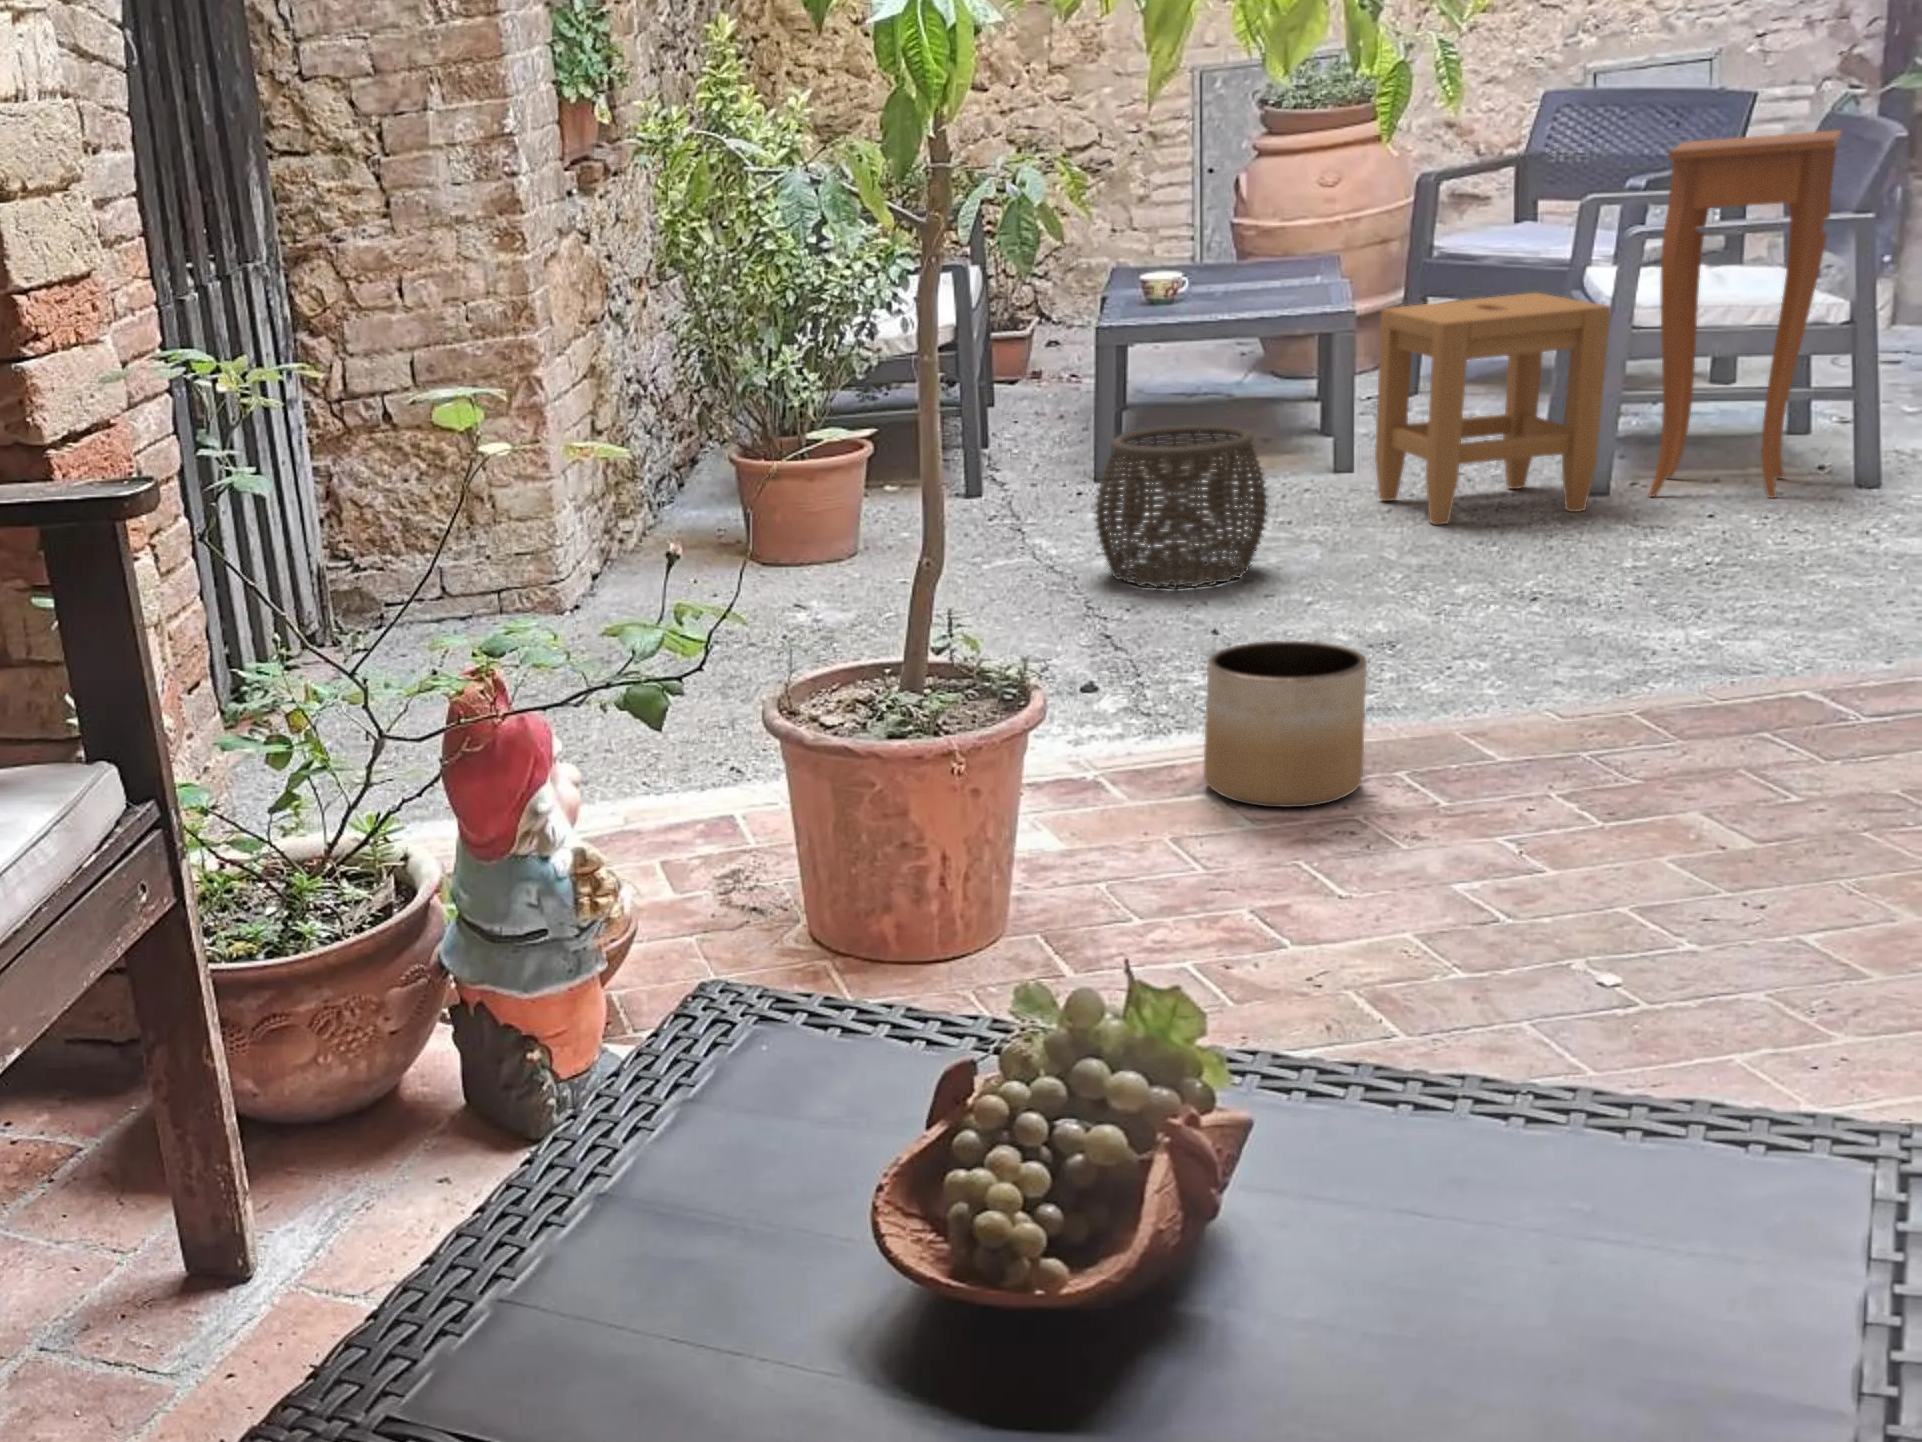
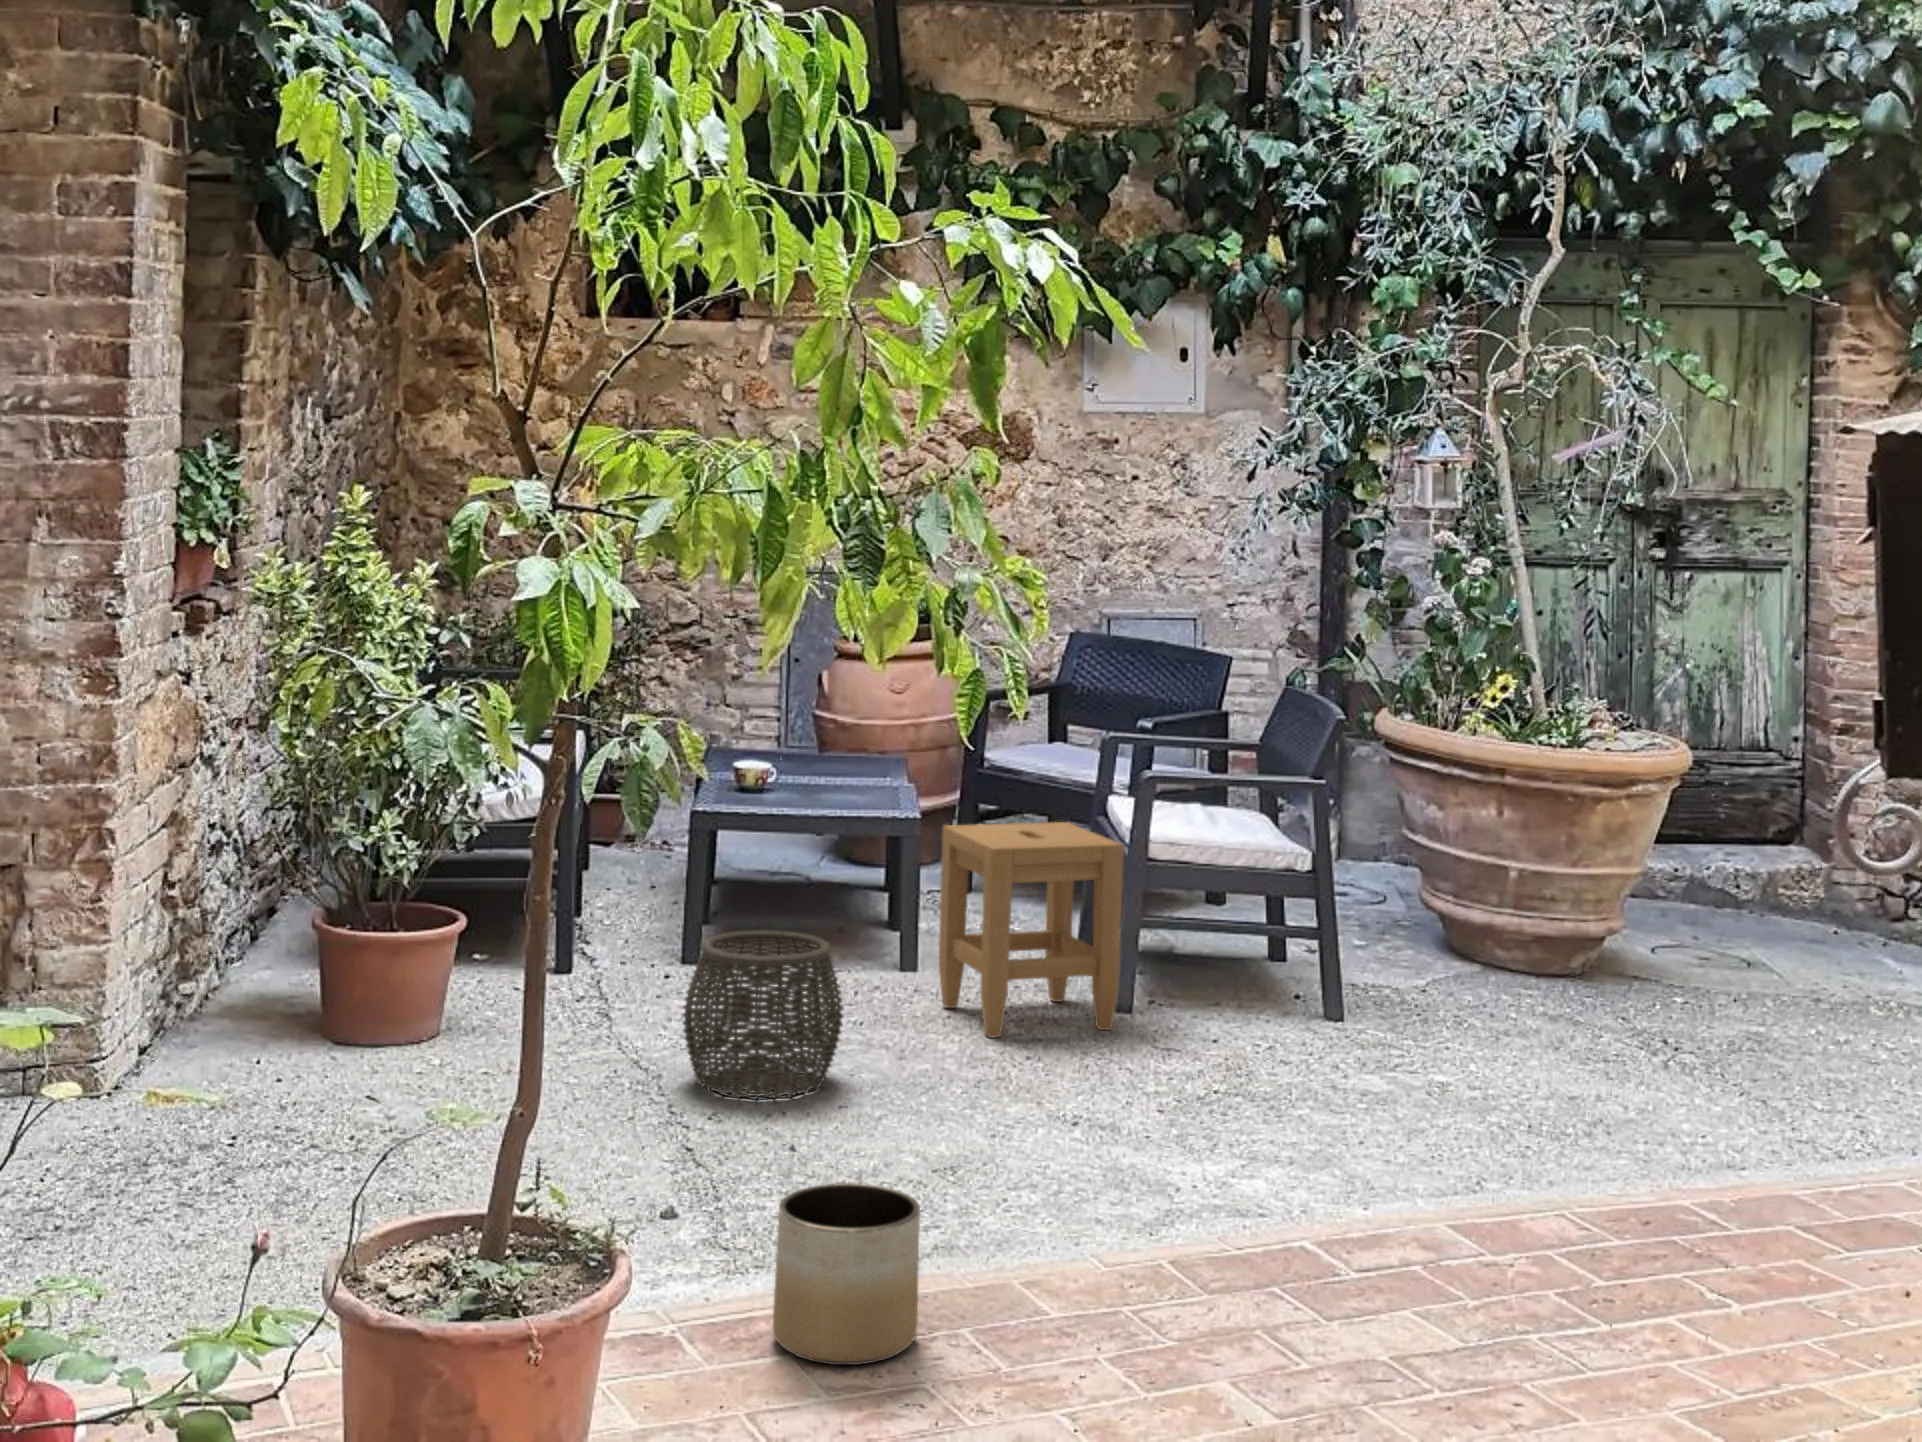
side table: present [1648,130,1842,498] -> none [1160,706,1283,1025]

